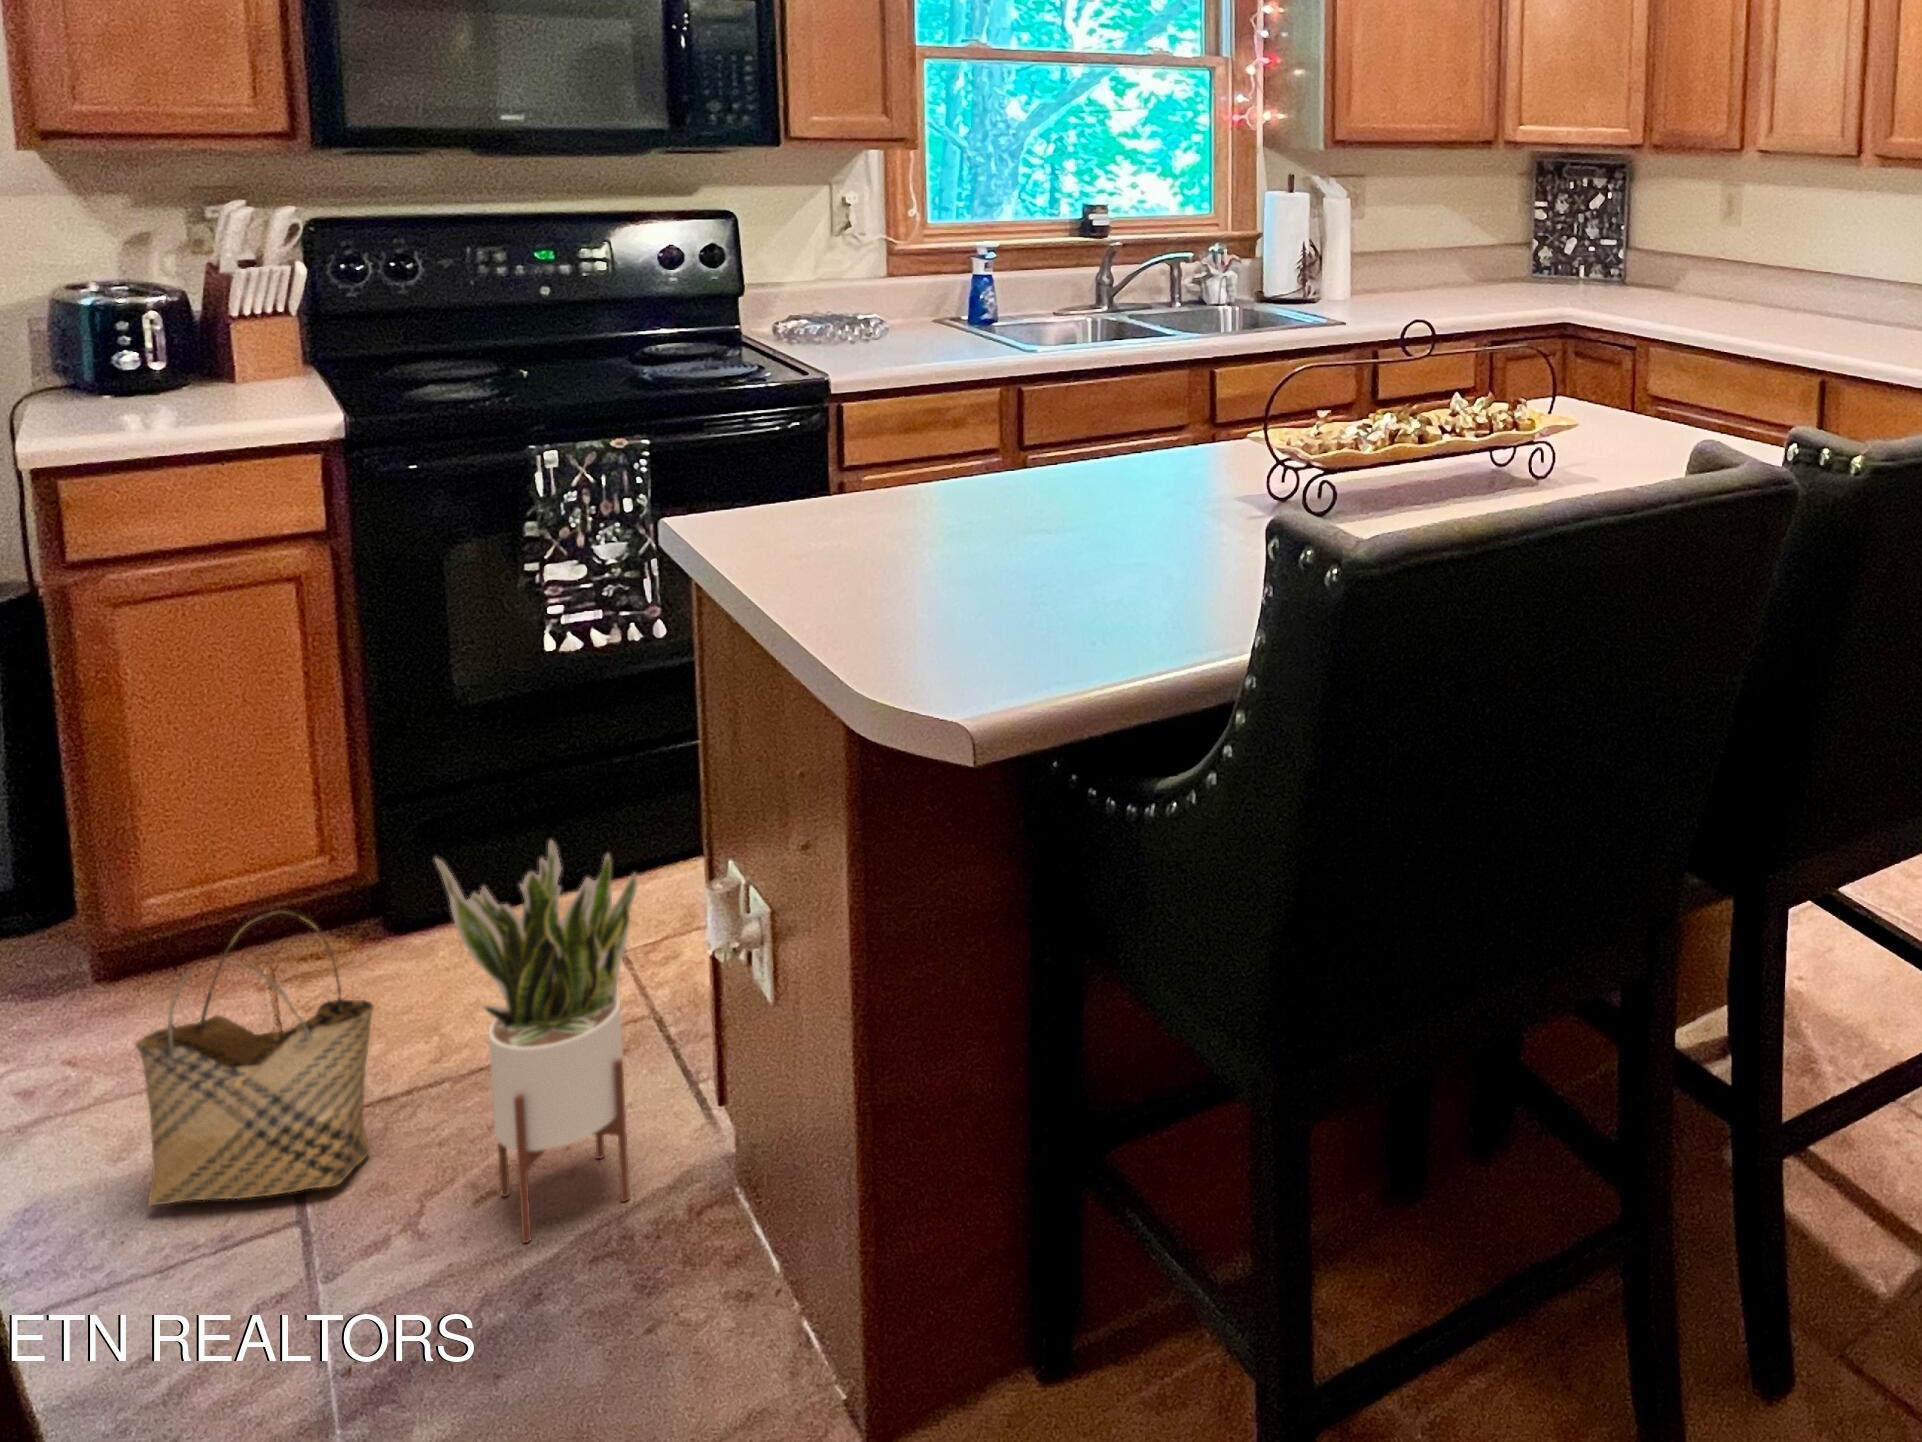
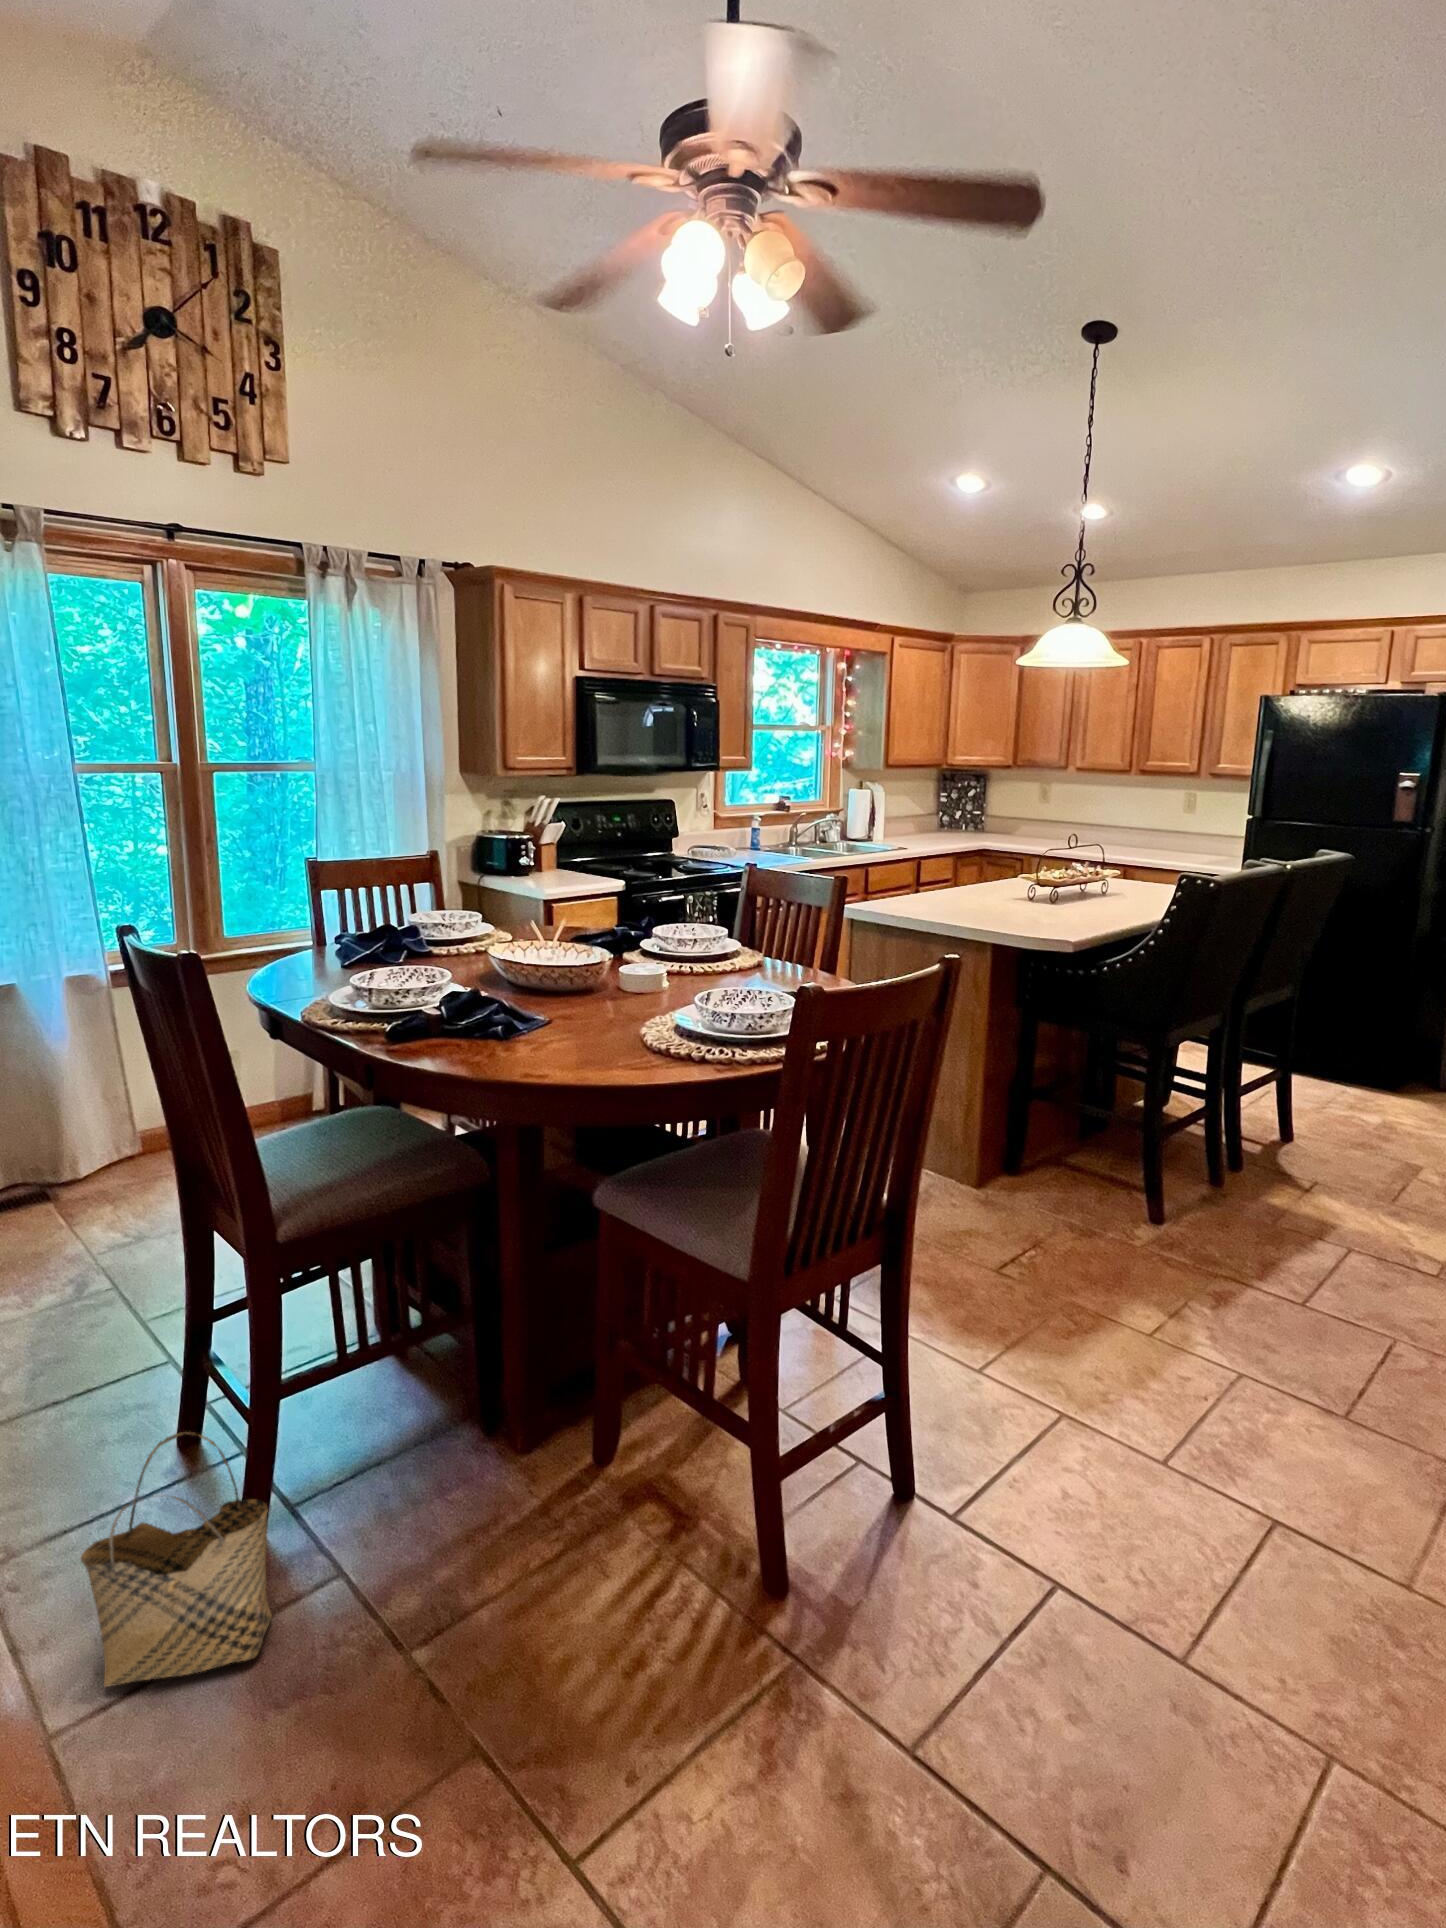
potted plant: present [435,840,638,1243] -> none [330,1381,497,1712]

